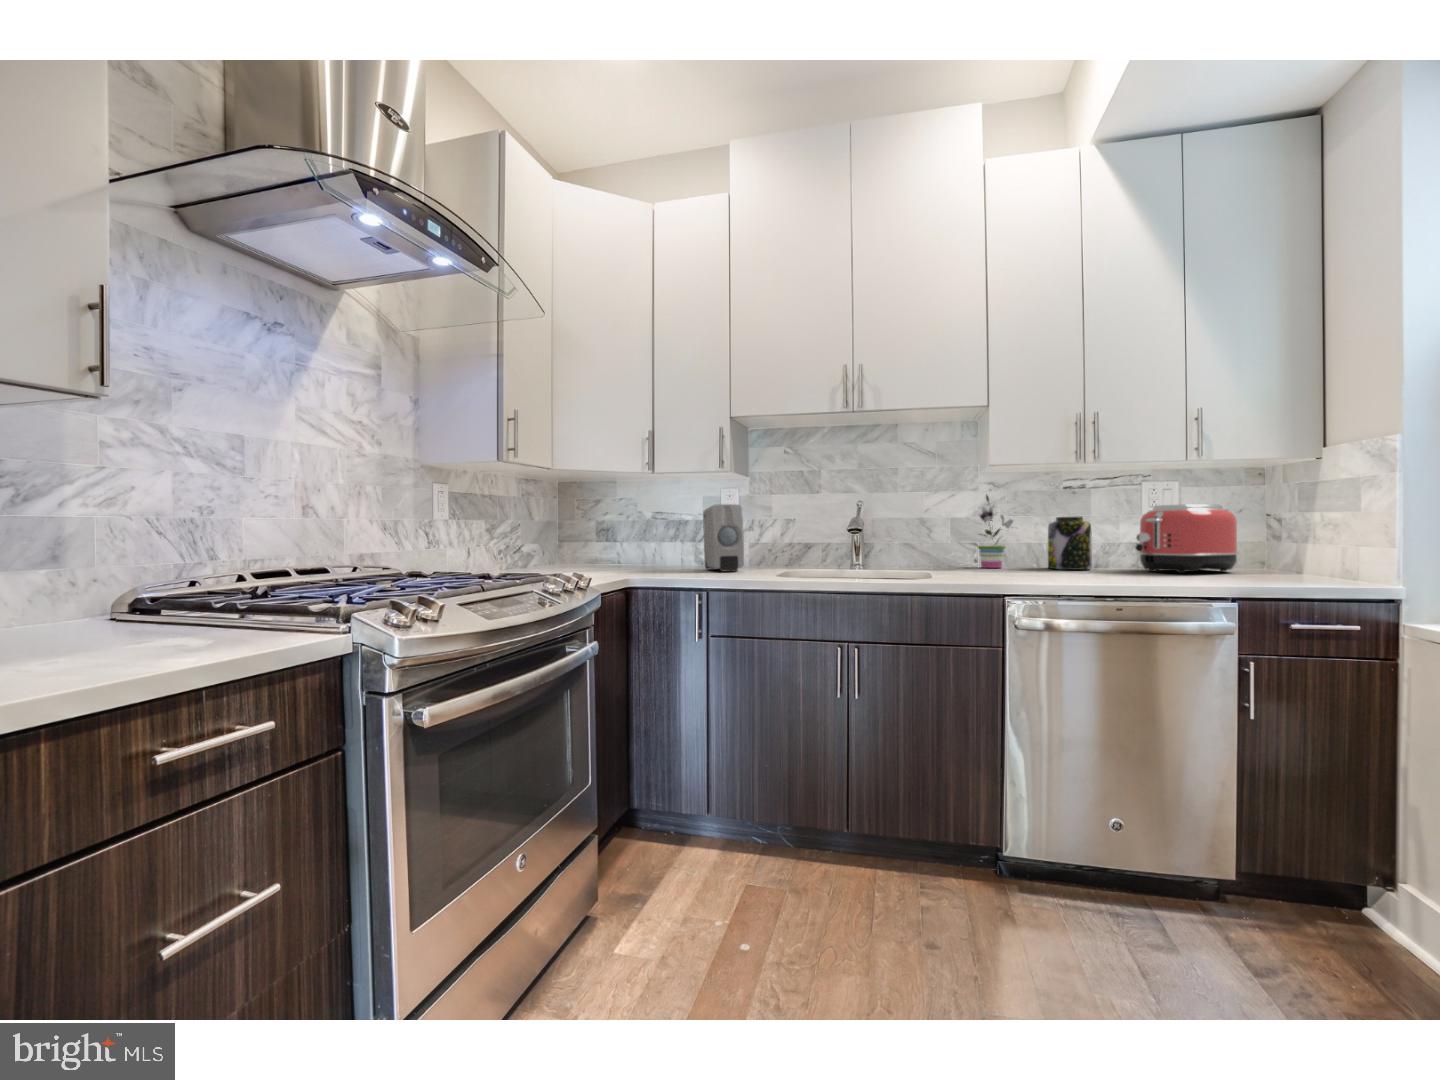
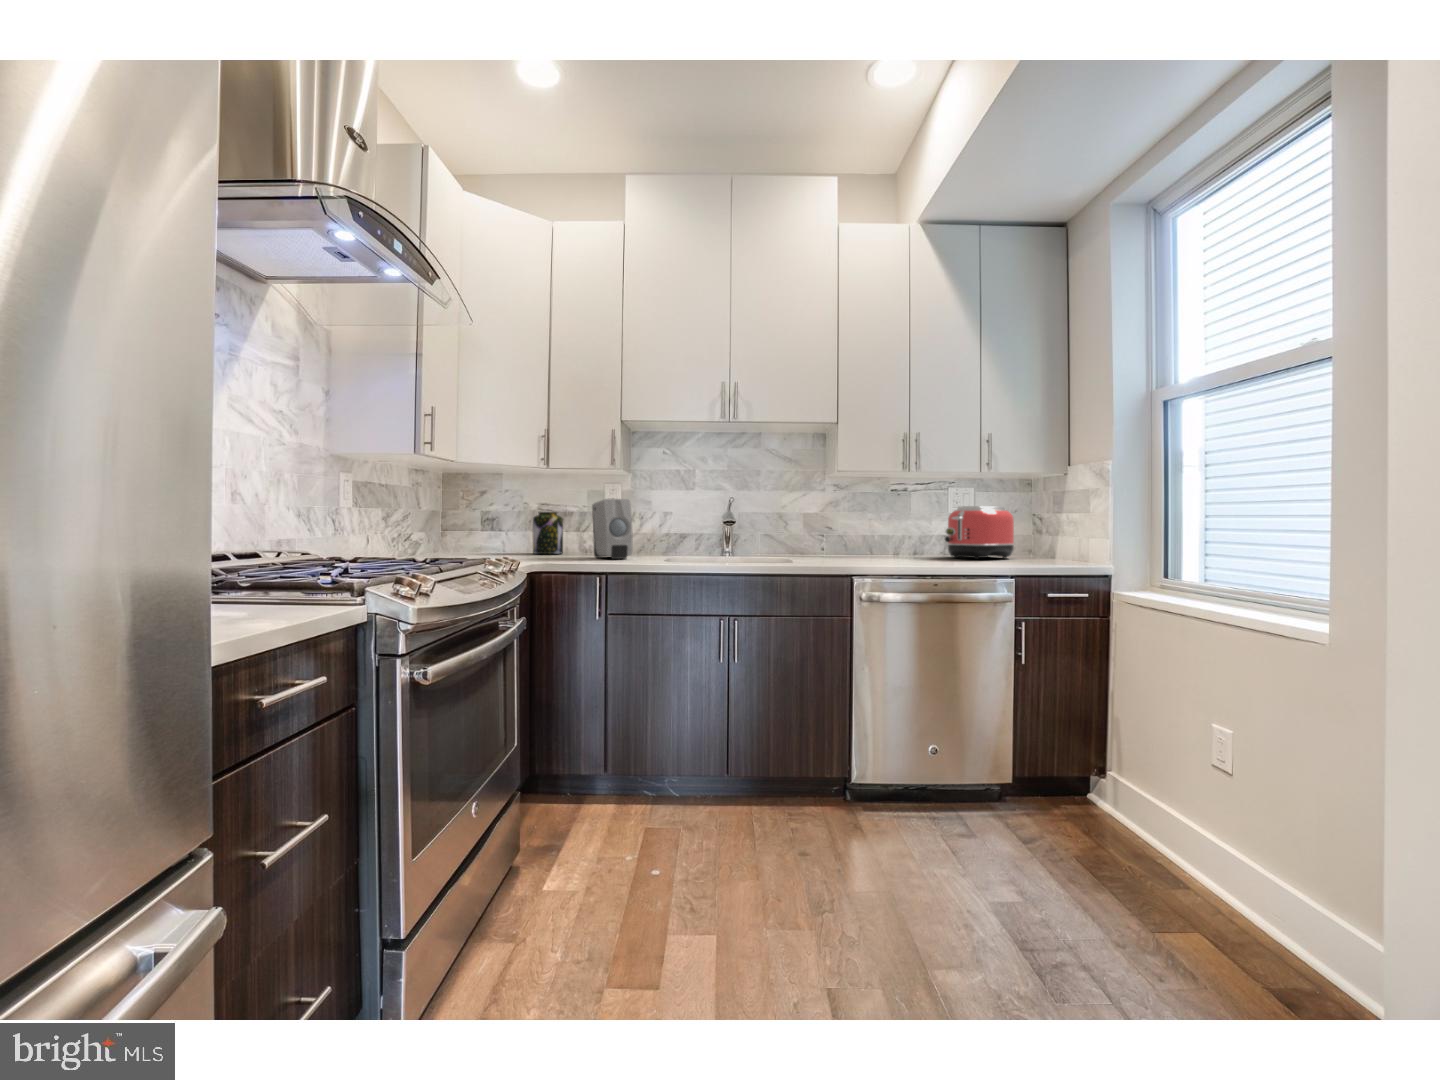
potted plant: present [975,494,1013,568] -> none [824,491,859,556]
jar: present [1048,517,1092,570] -> present [533,512,563,554]

